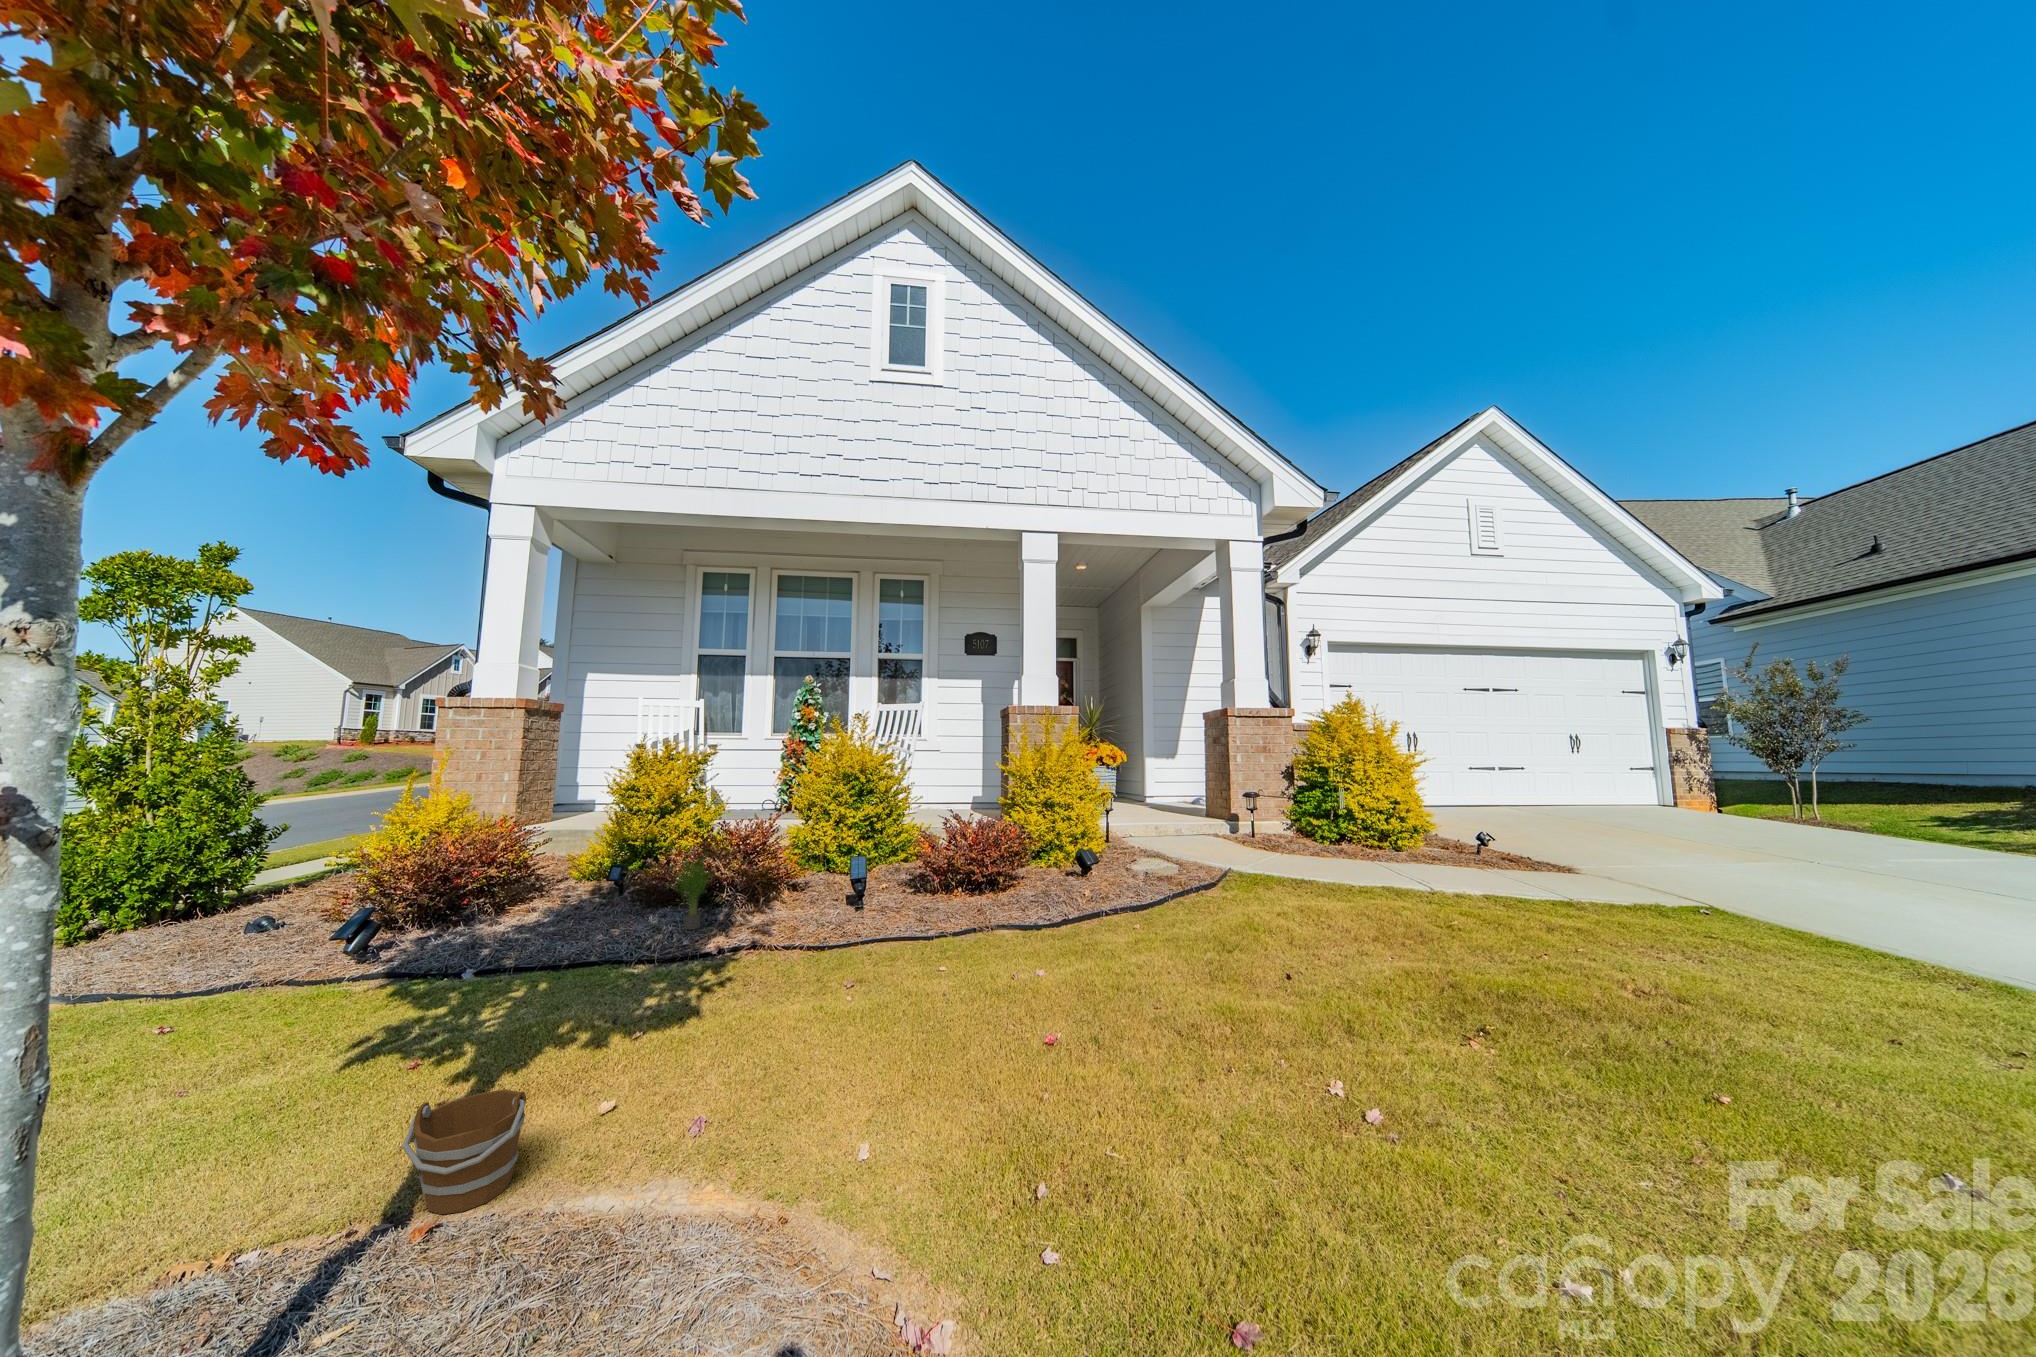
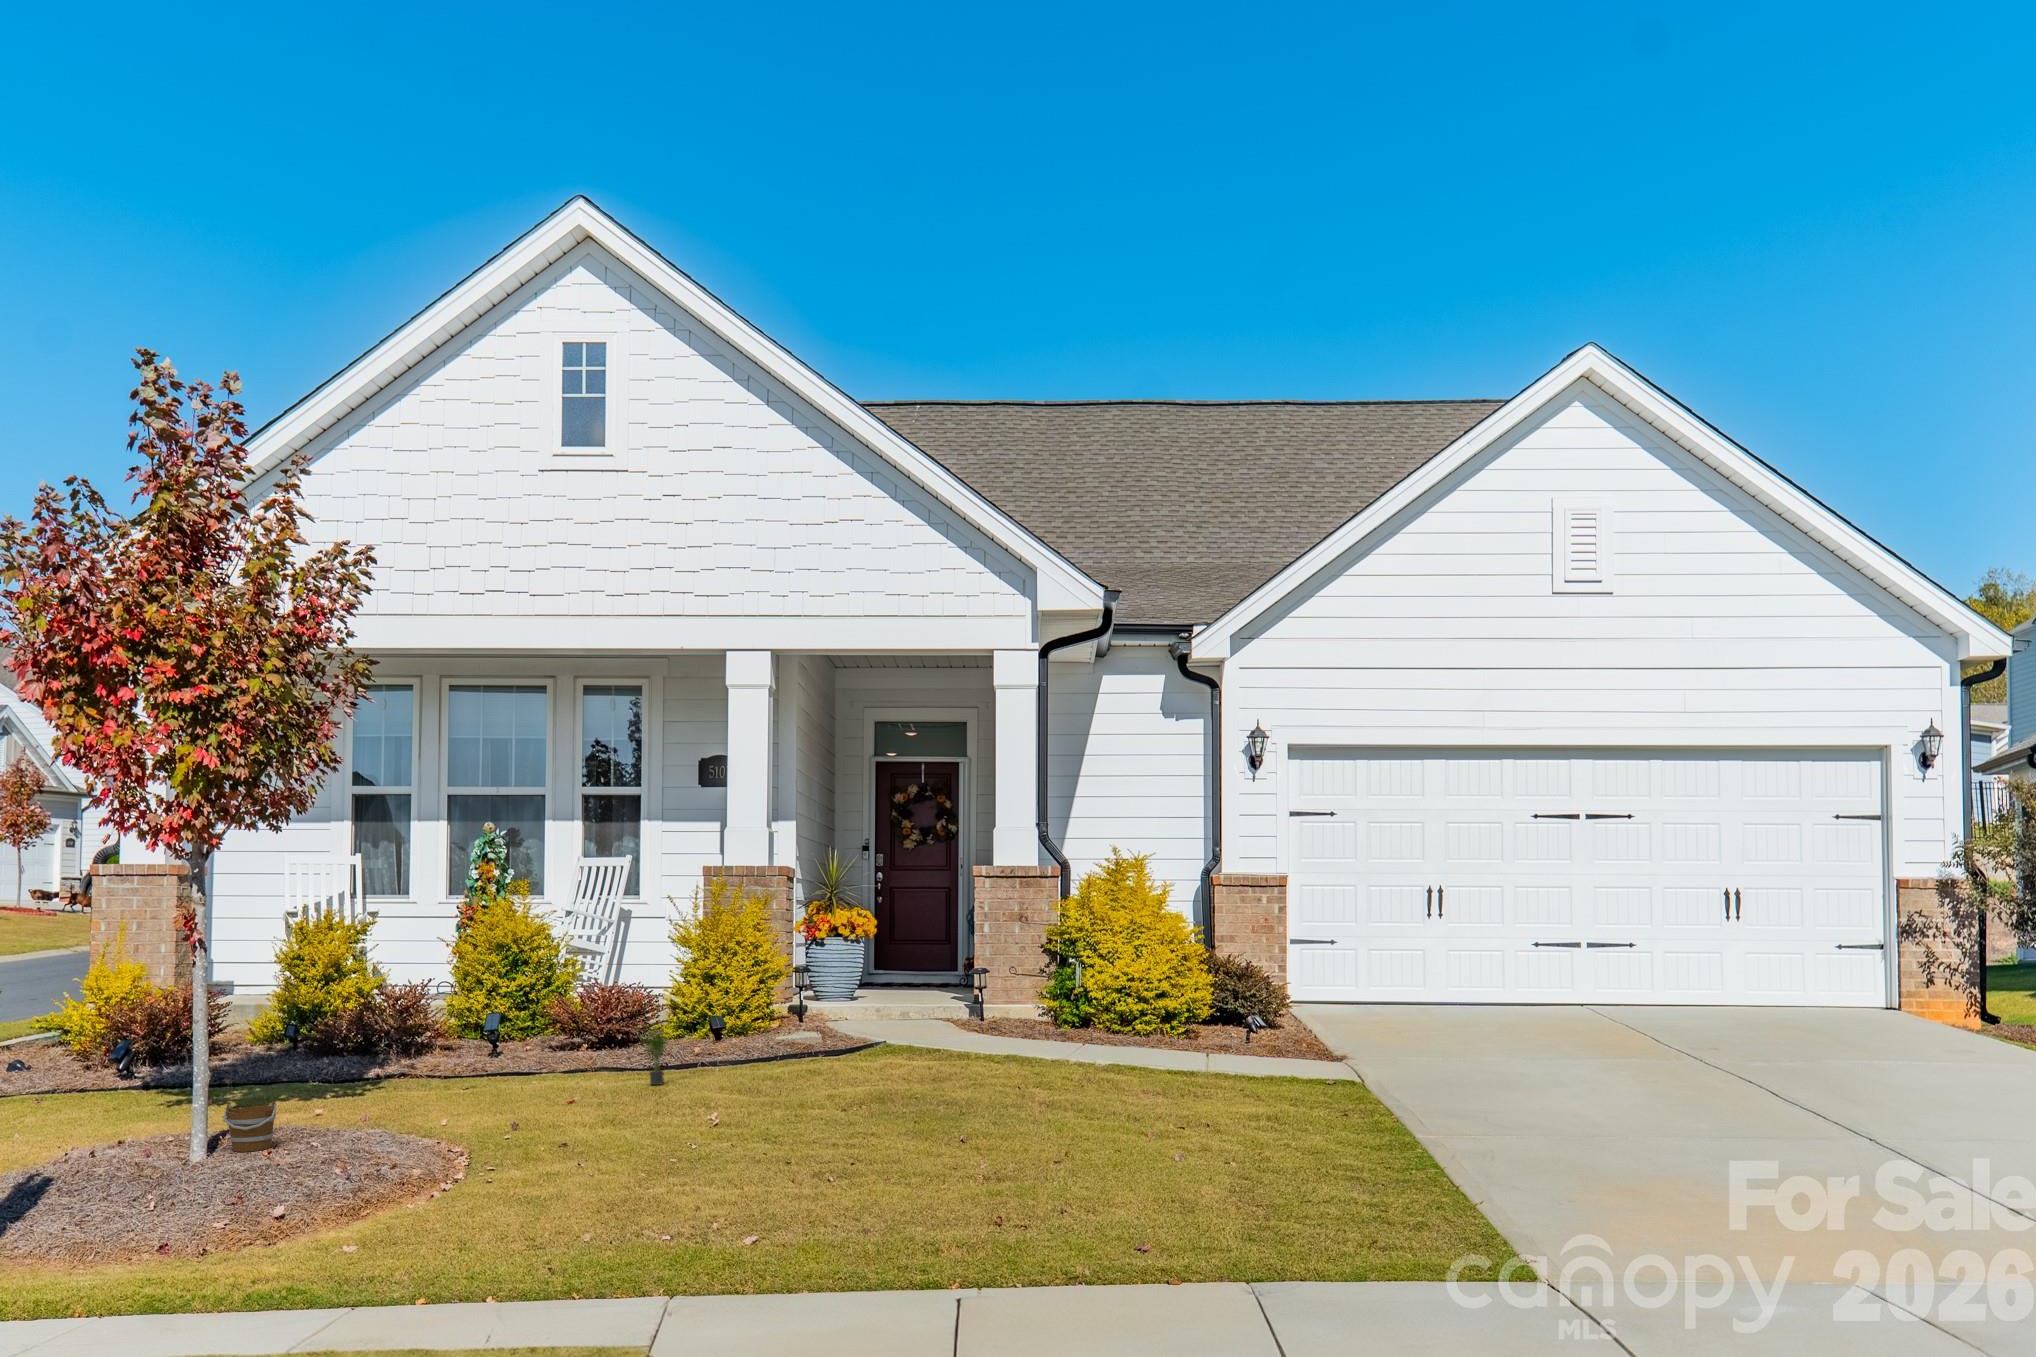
potted plant: present [677,859,708,930] -> present [643,1026,670,1085]

